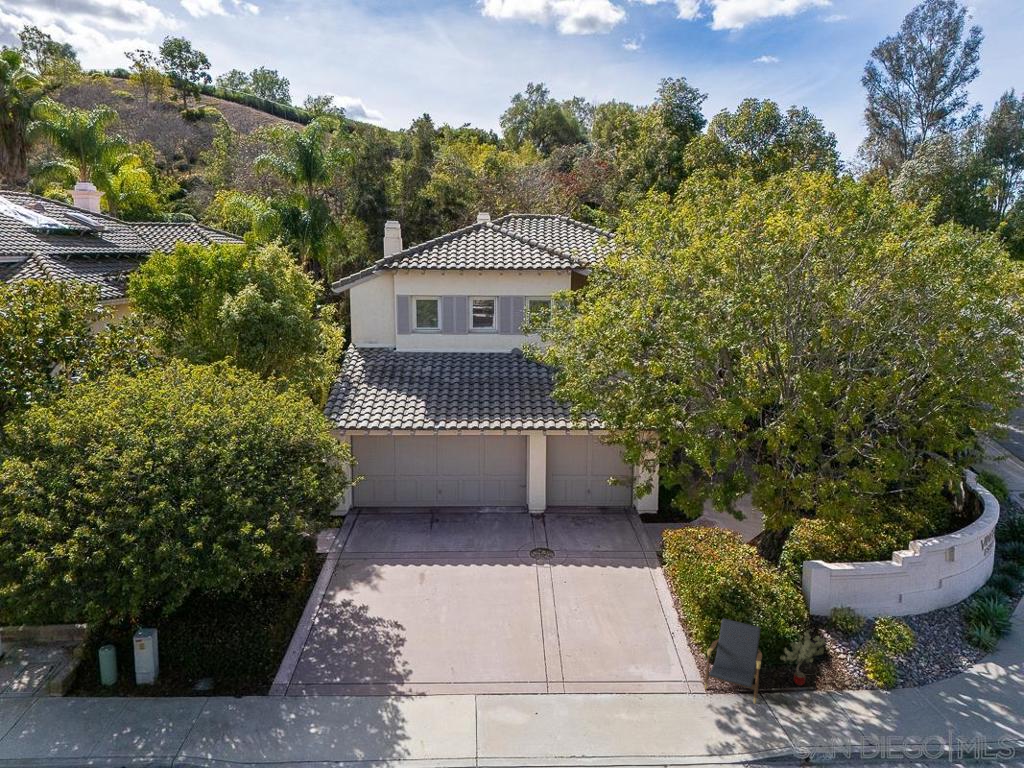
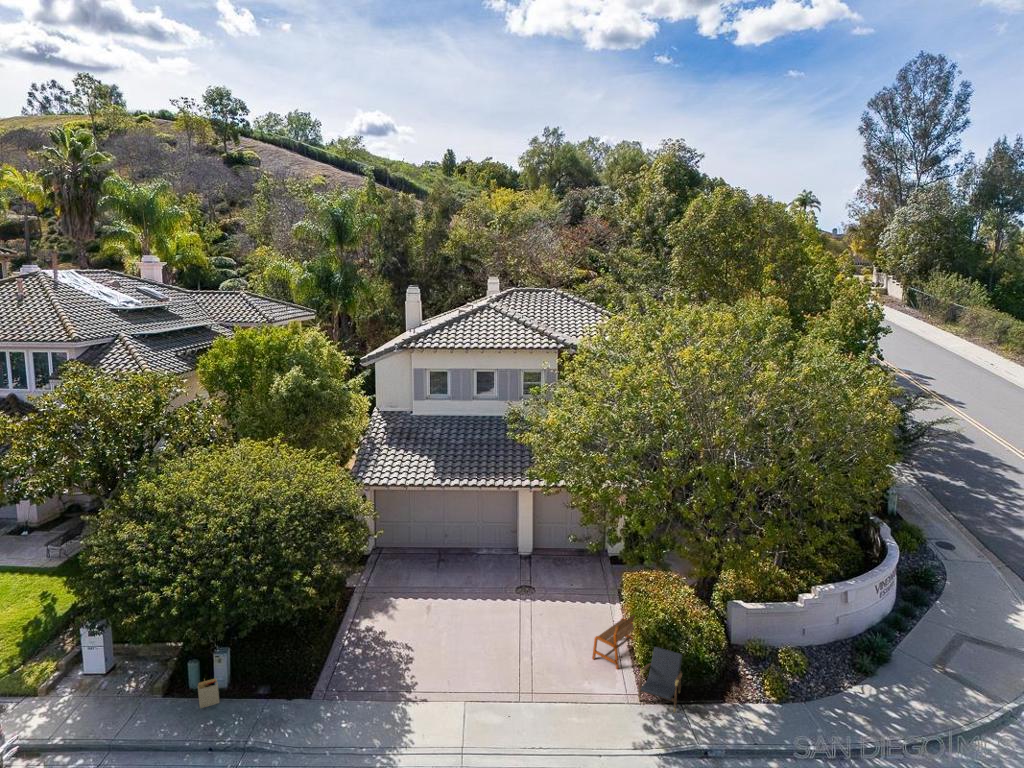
bench: none [635,572,697,649] -> present [592,614,635,669]
potted tree: present [781,631,825,686] -> none [697,656,731,700]
storage bin: none [112,669,143,711] -> present [198,678,219,708]

